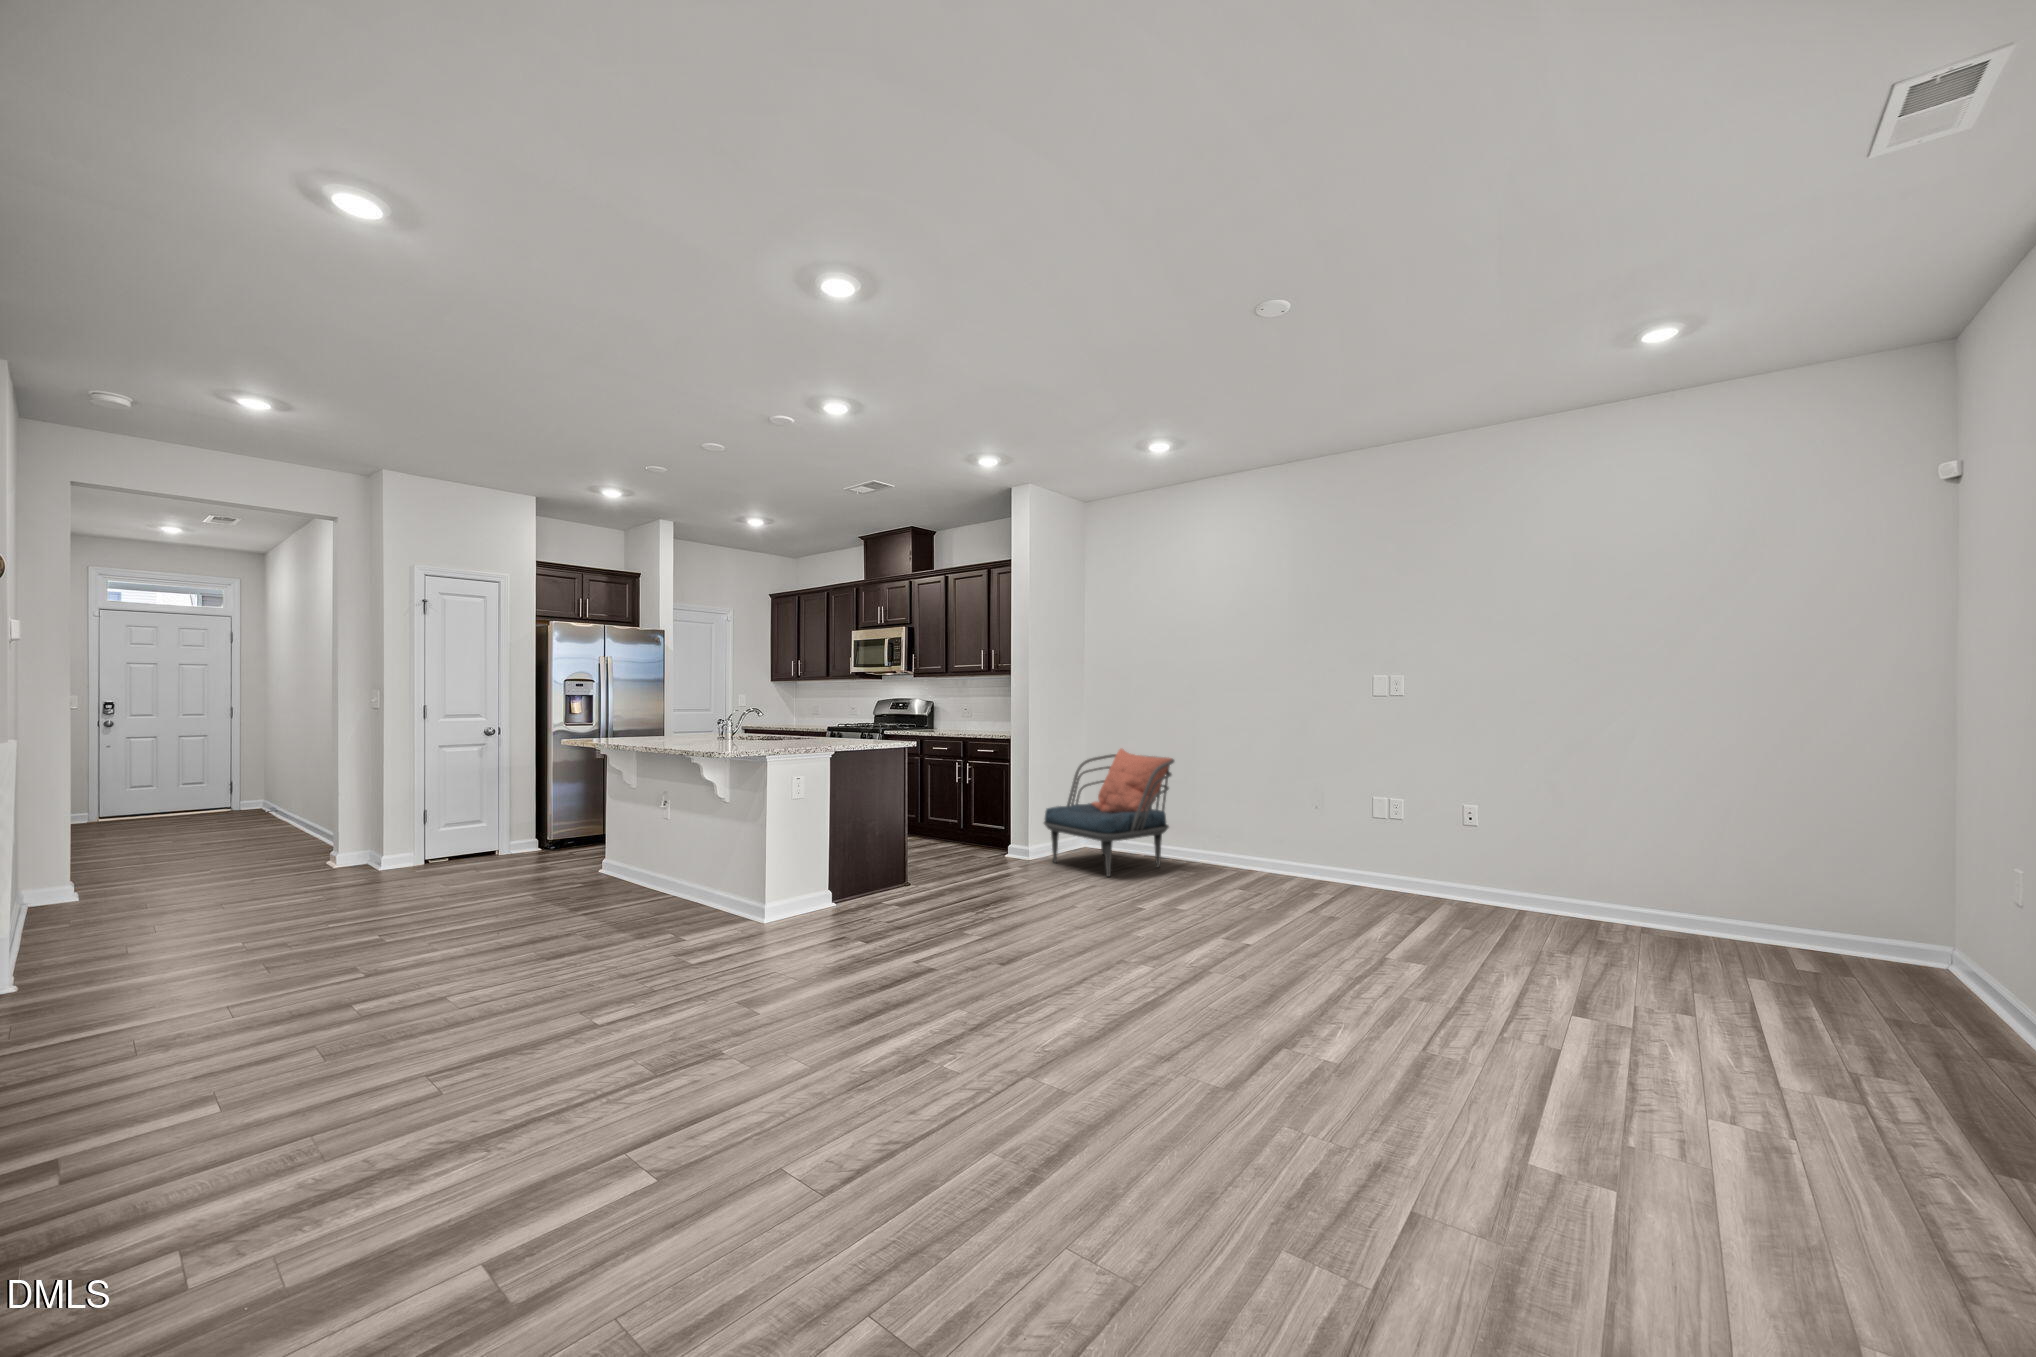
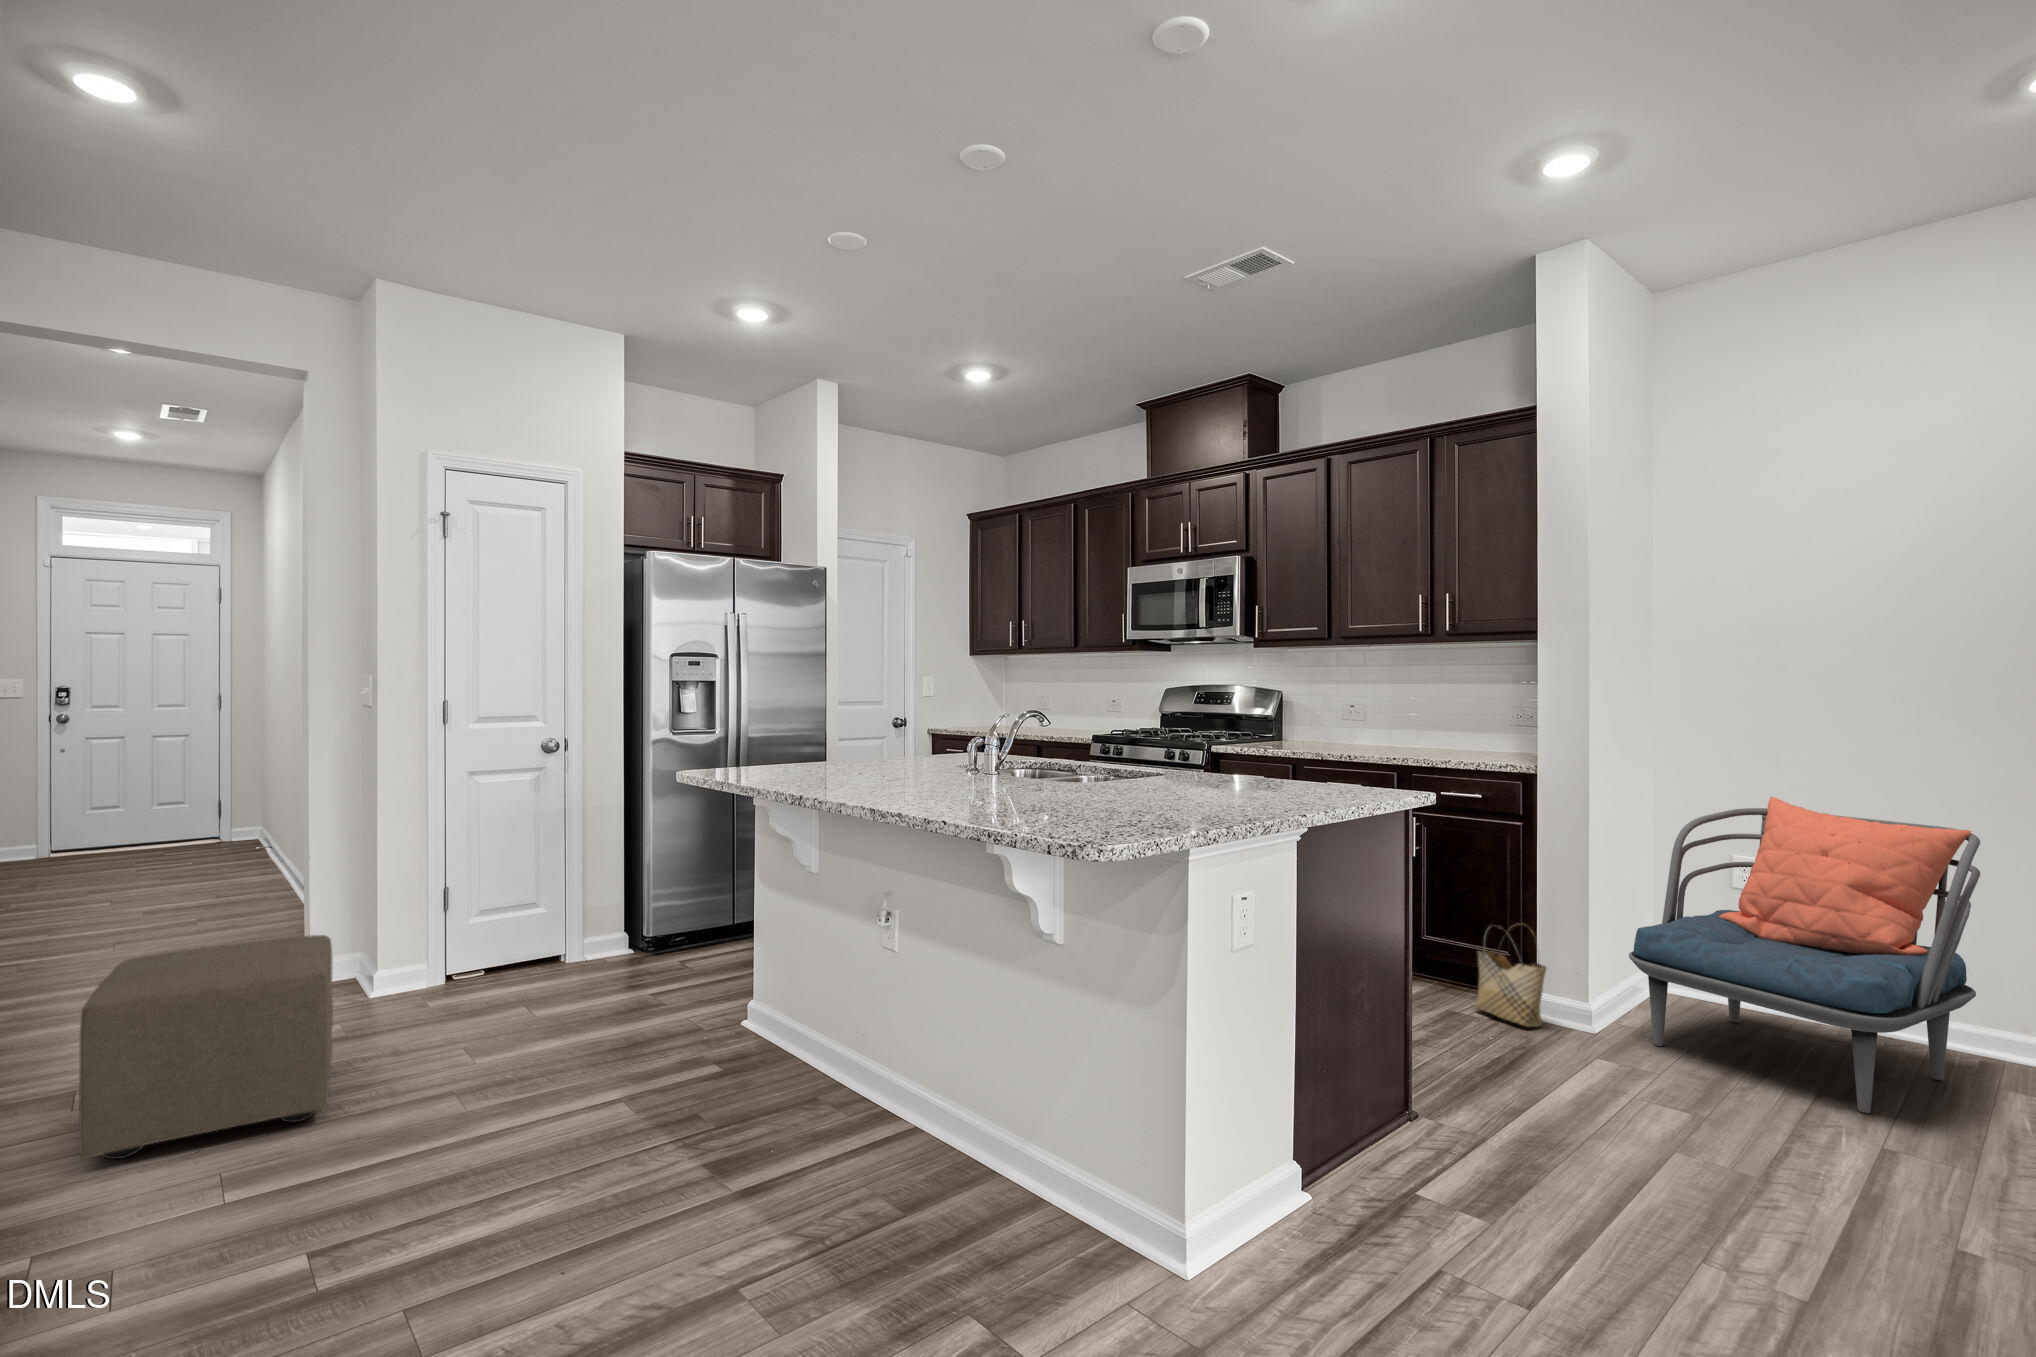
woven basket: none [986,811,1013,859] -> present [1475,929,1546,1027]
ottoman: none [256,824,378,919] -> present [79,935,333,1159]

